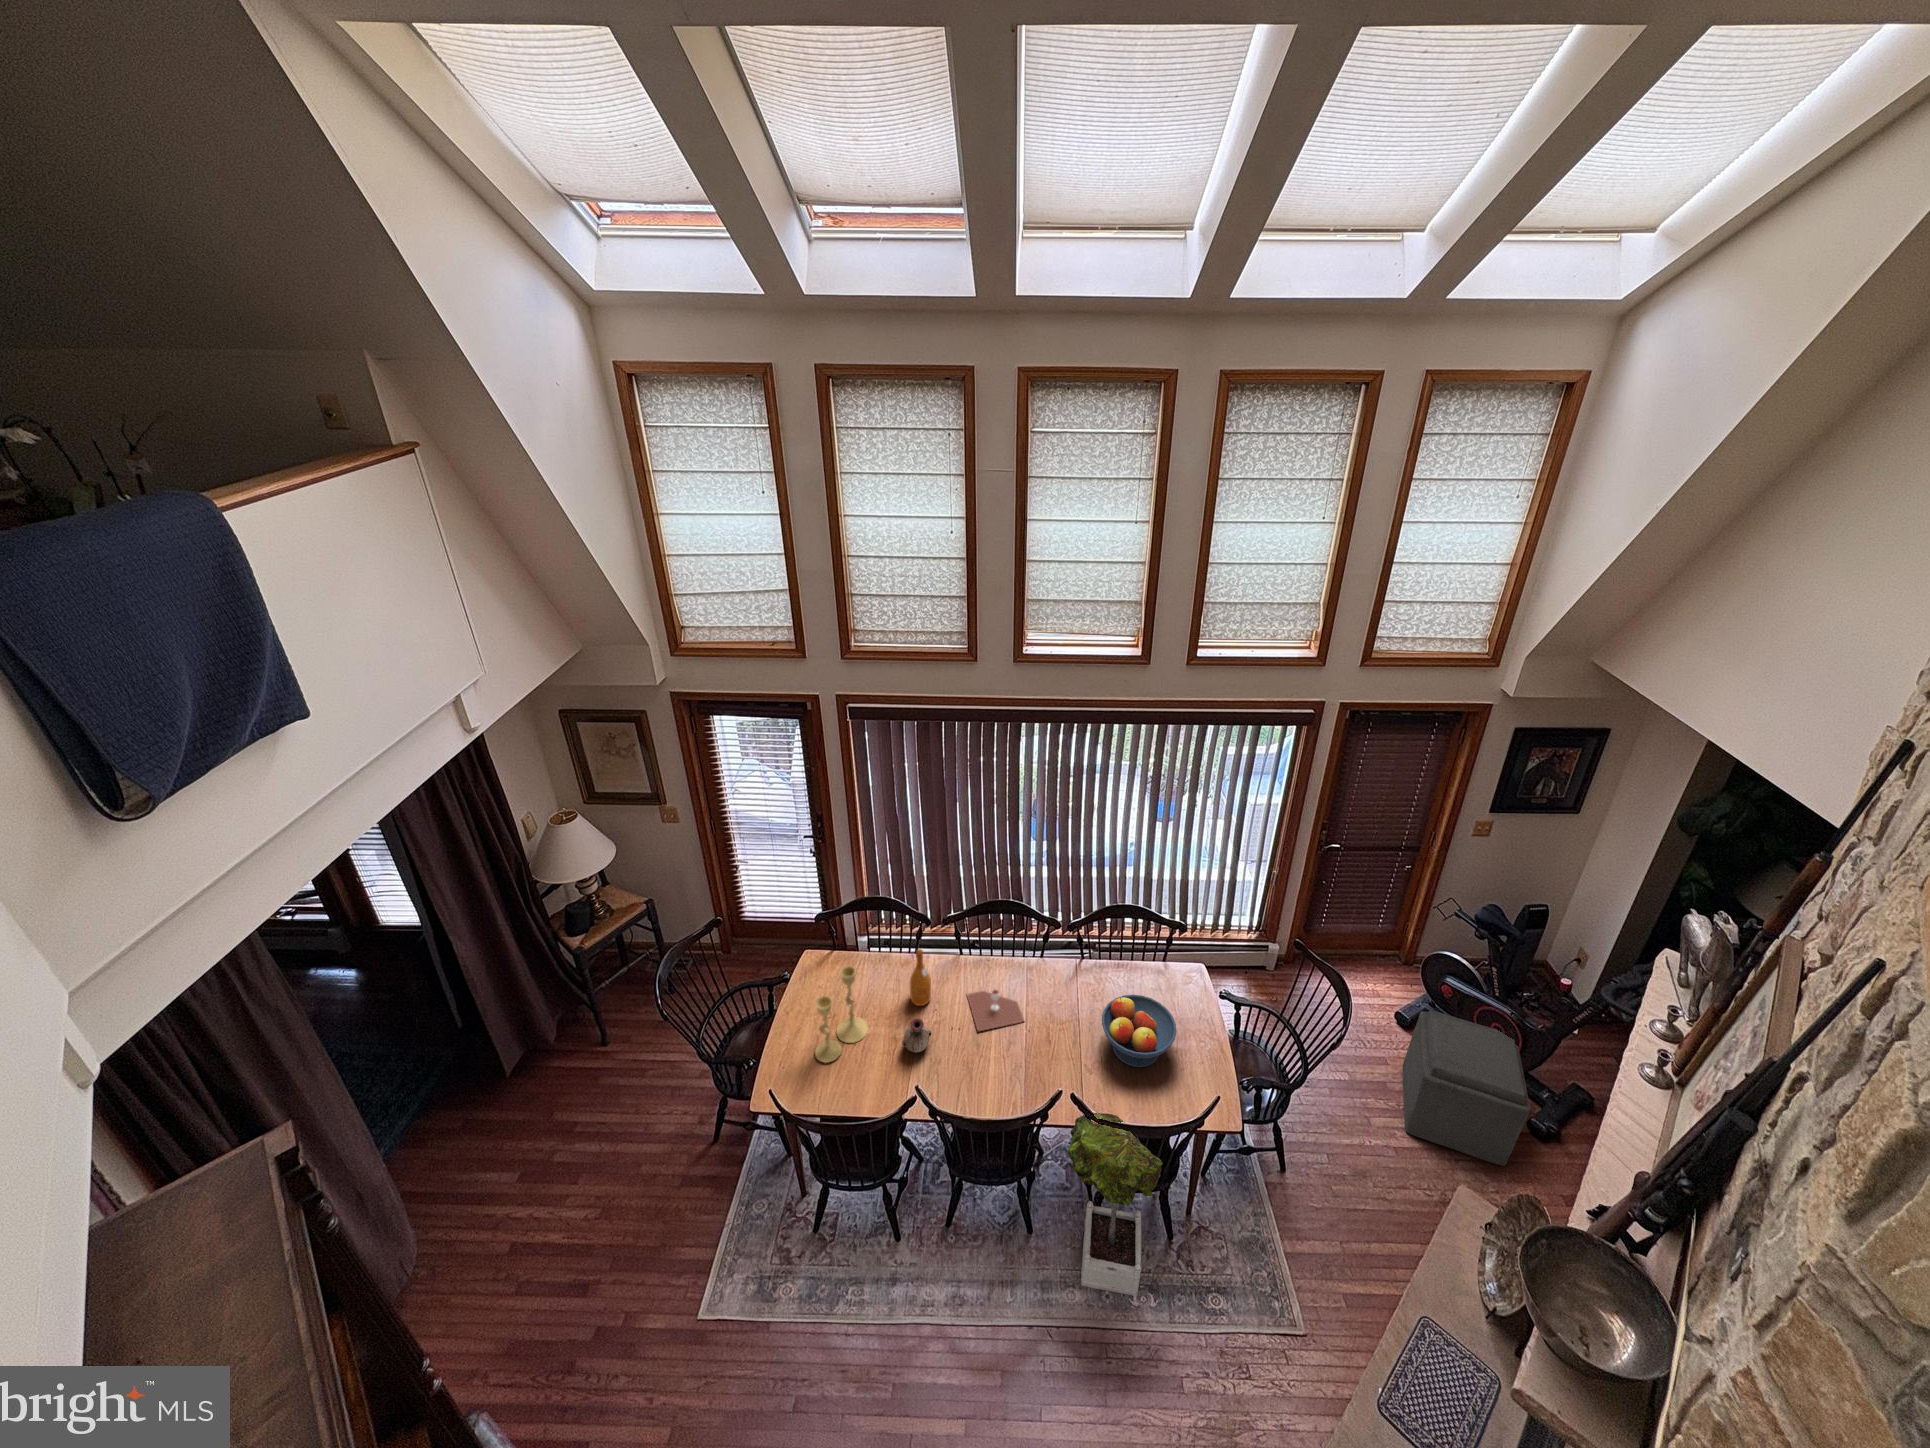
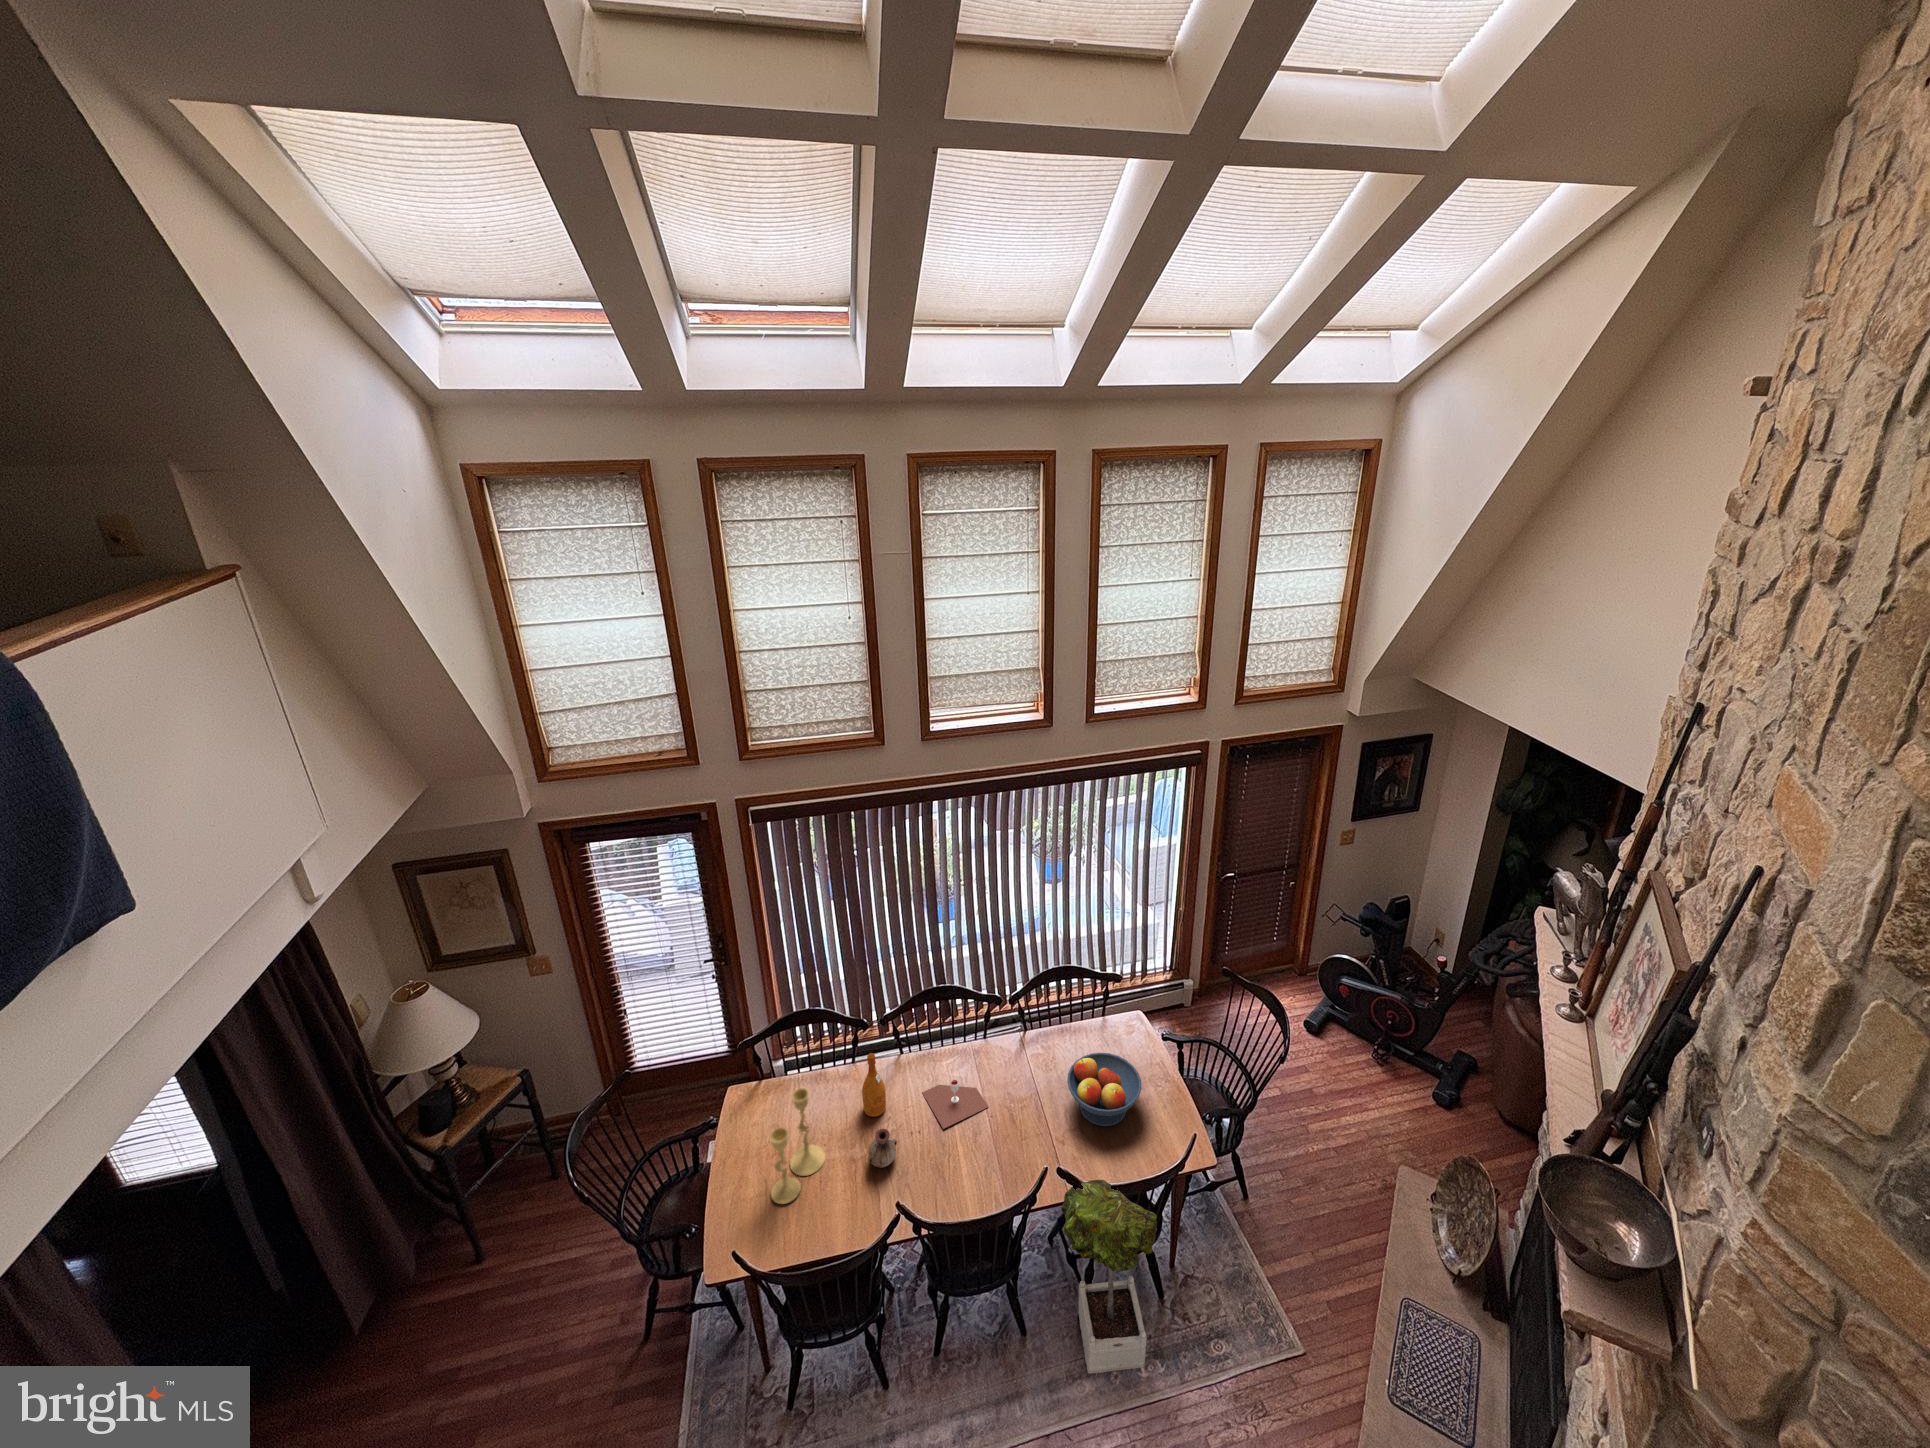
ottoman: present [1403,1010,1530,1166] -> none [1324,1011,1441,1142]

